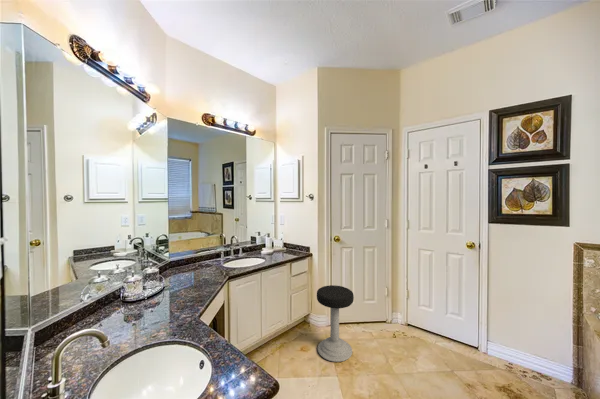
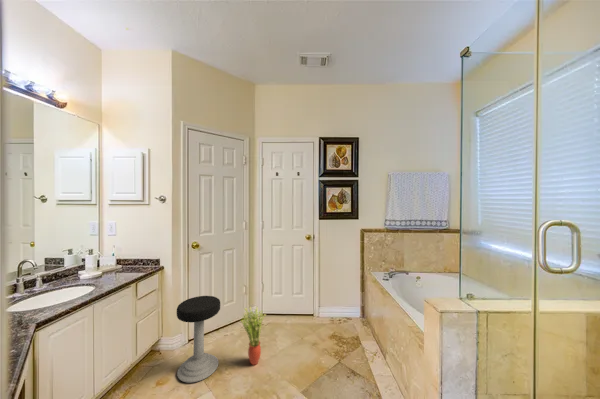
potted plant: none [371,309,399,373] -> present [241,308,266,365]

